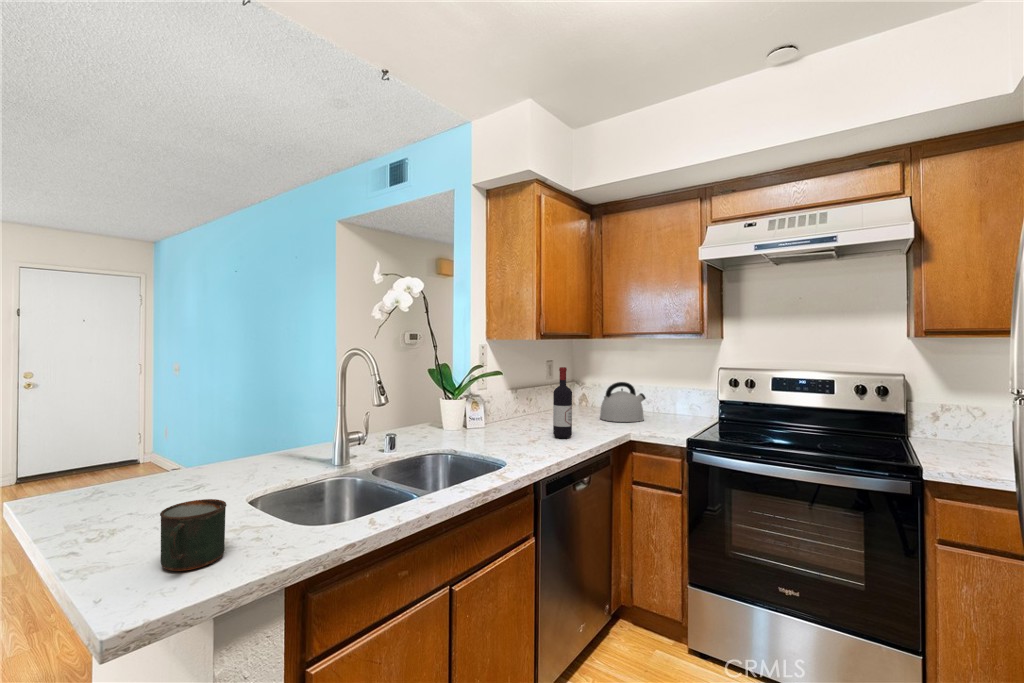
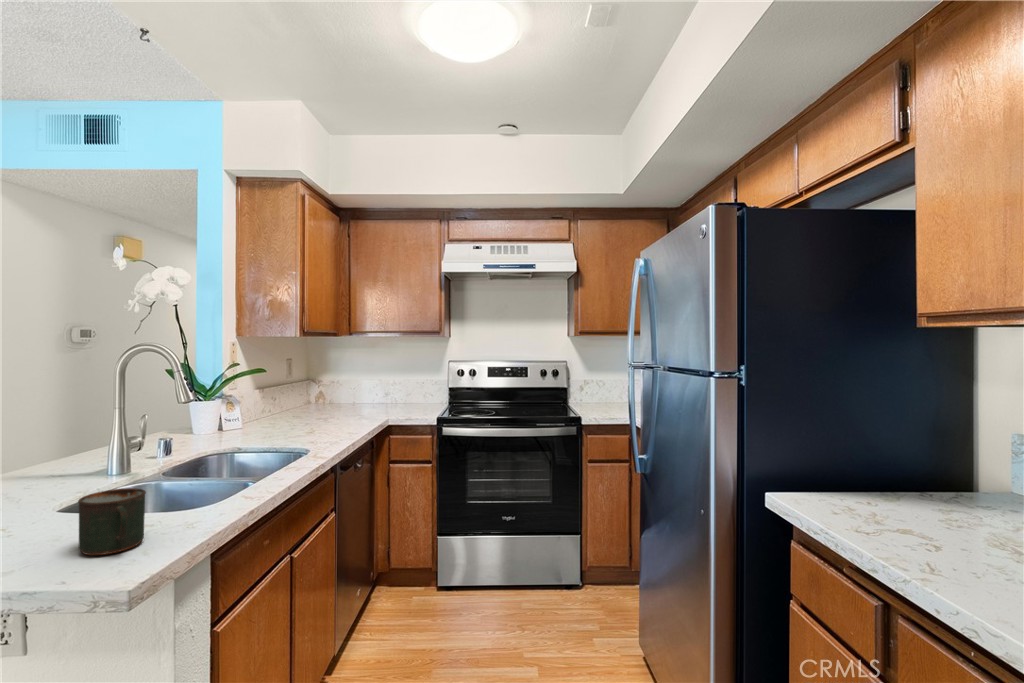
wine bottle: present [553,367,572,439] -> none [327,362,345,427]
kettle: present [600,382,646,422] -> none [350,376,391,411]

